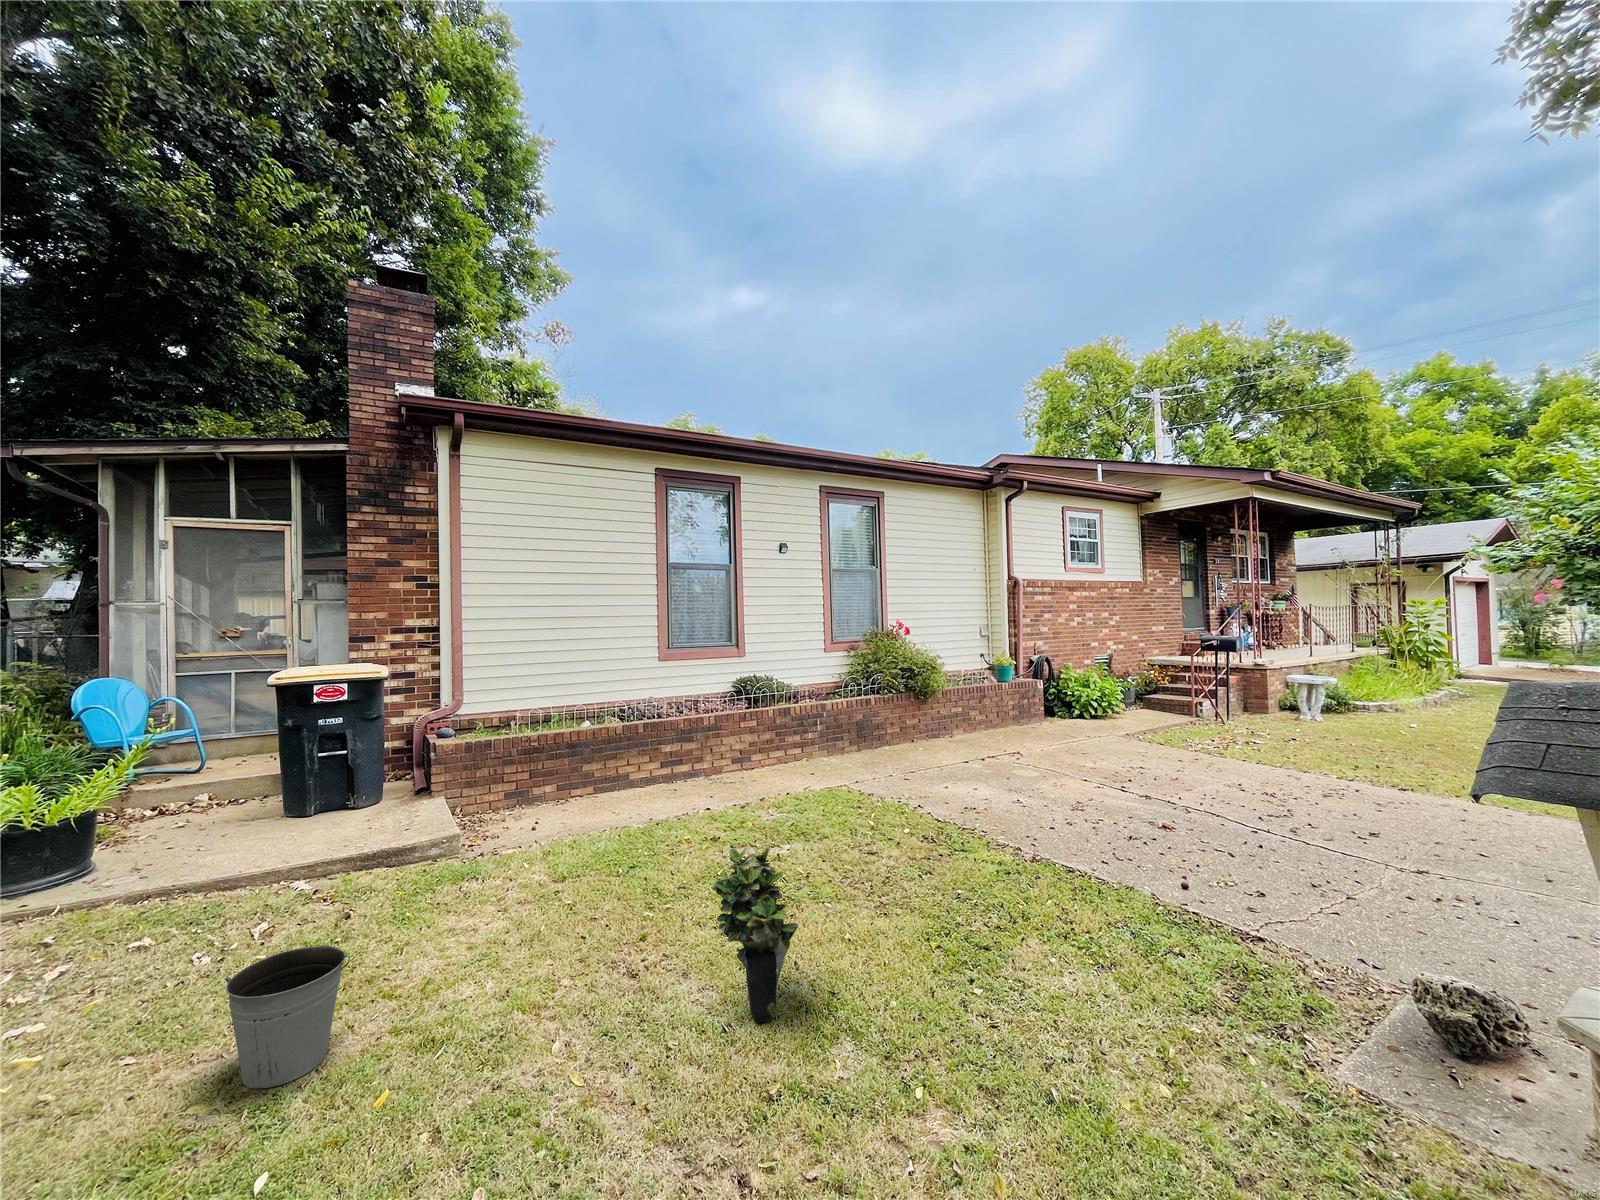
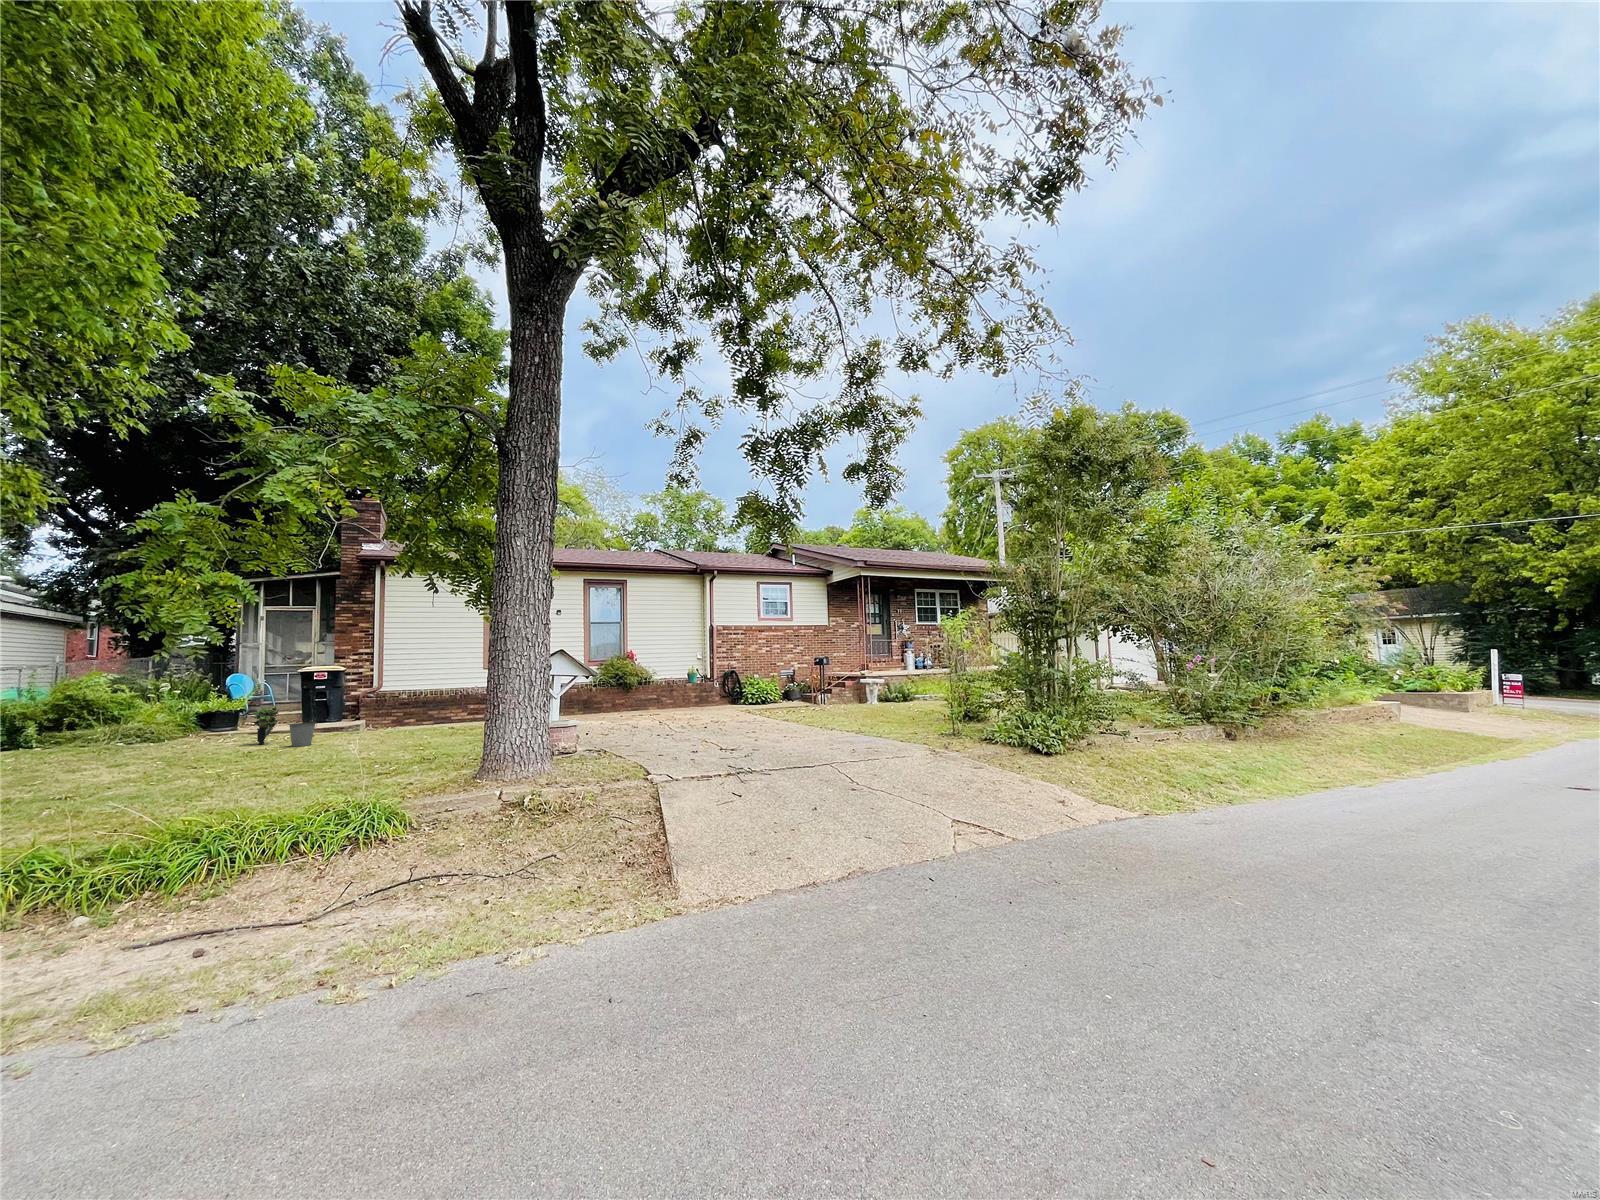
potted plant: present [711,846,799,1023] -> present [253,706,279,745]

